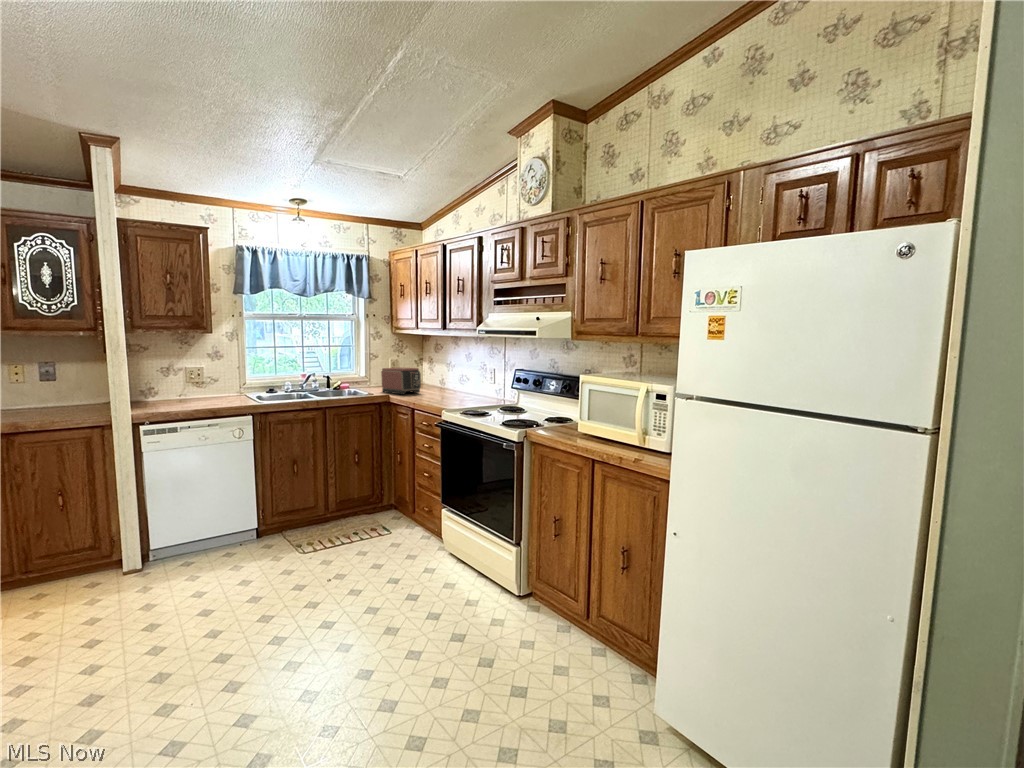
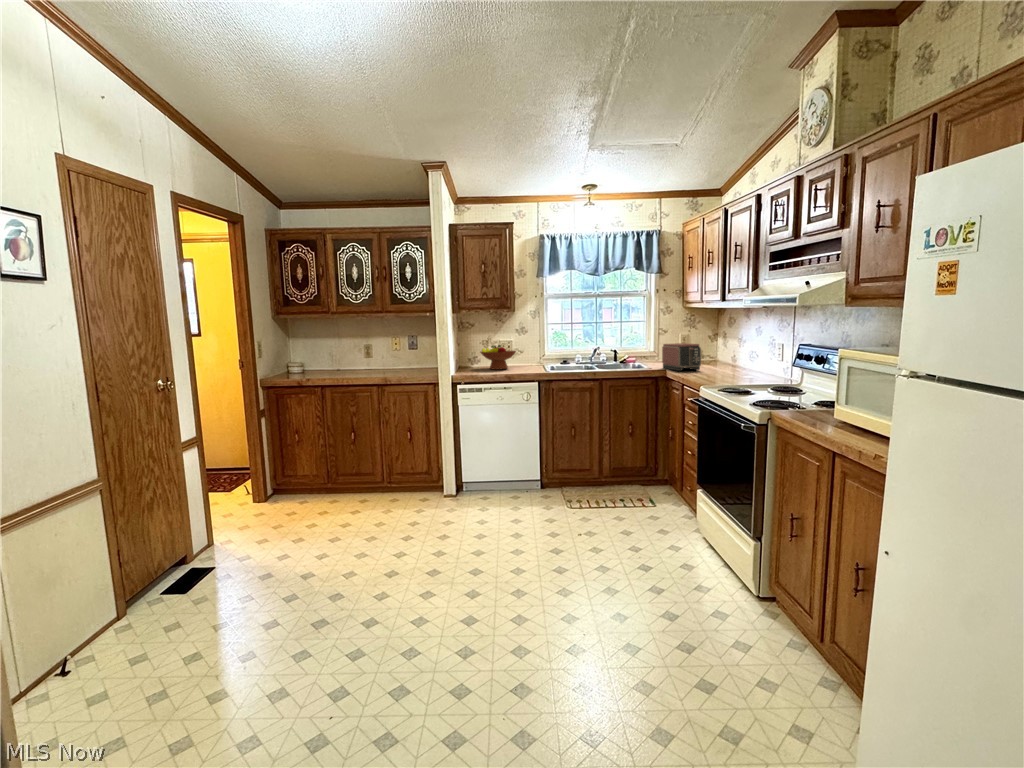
fruit bowl: none [162,372,215,402] -> present [480,345,516,370]

